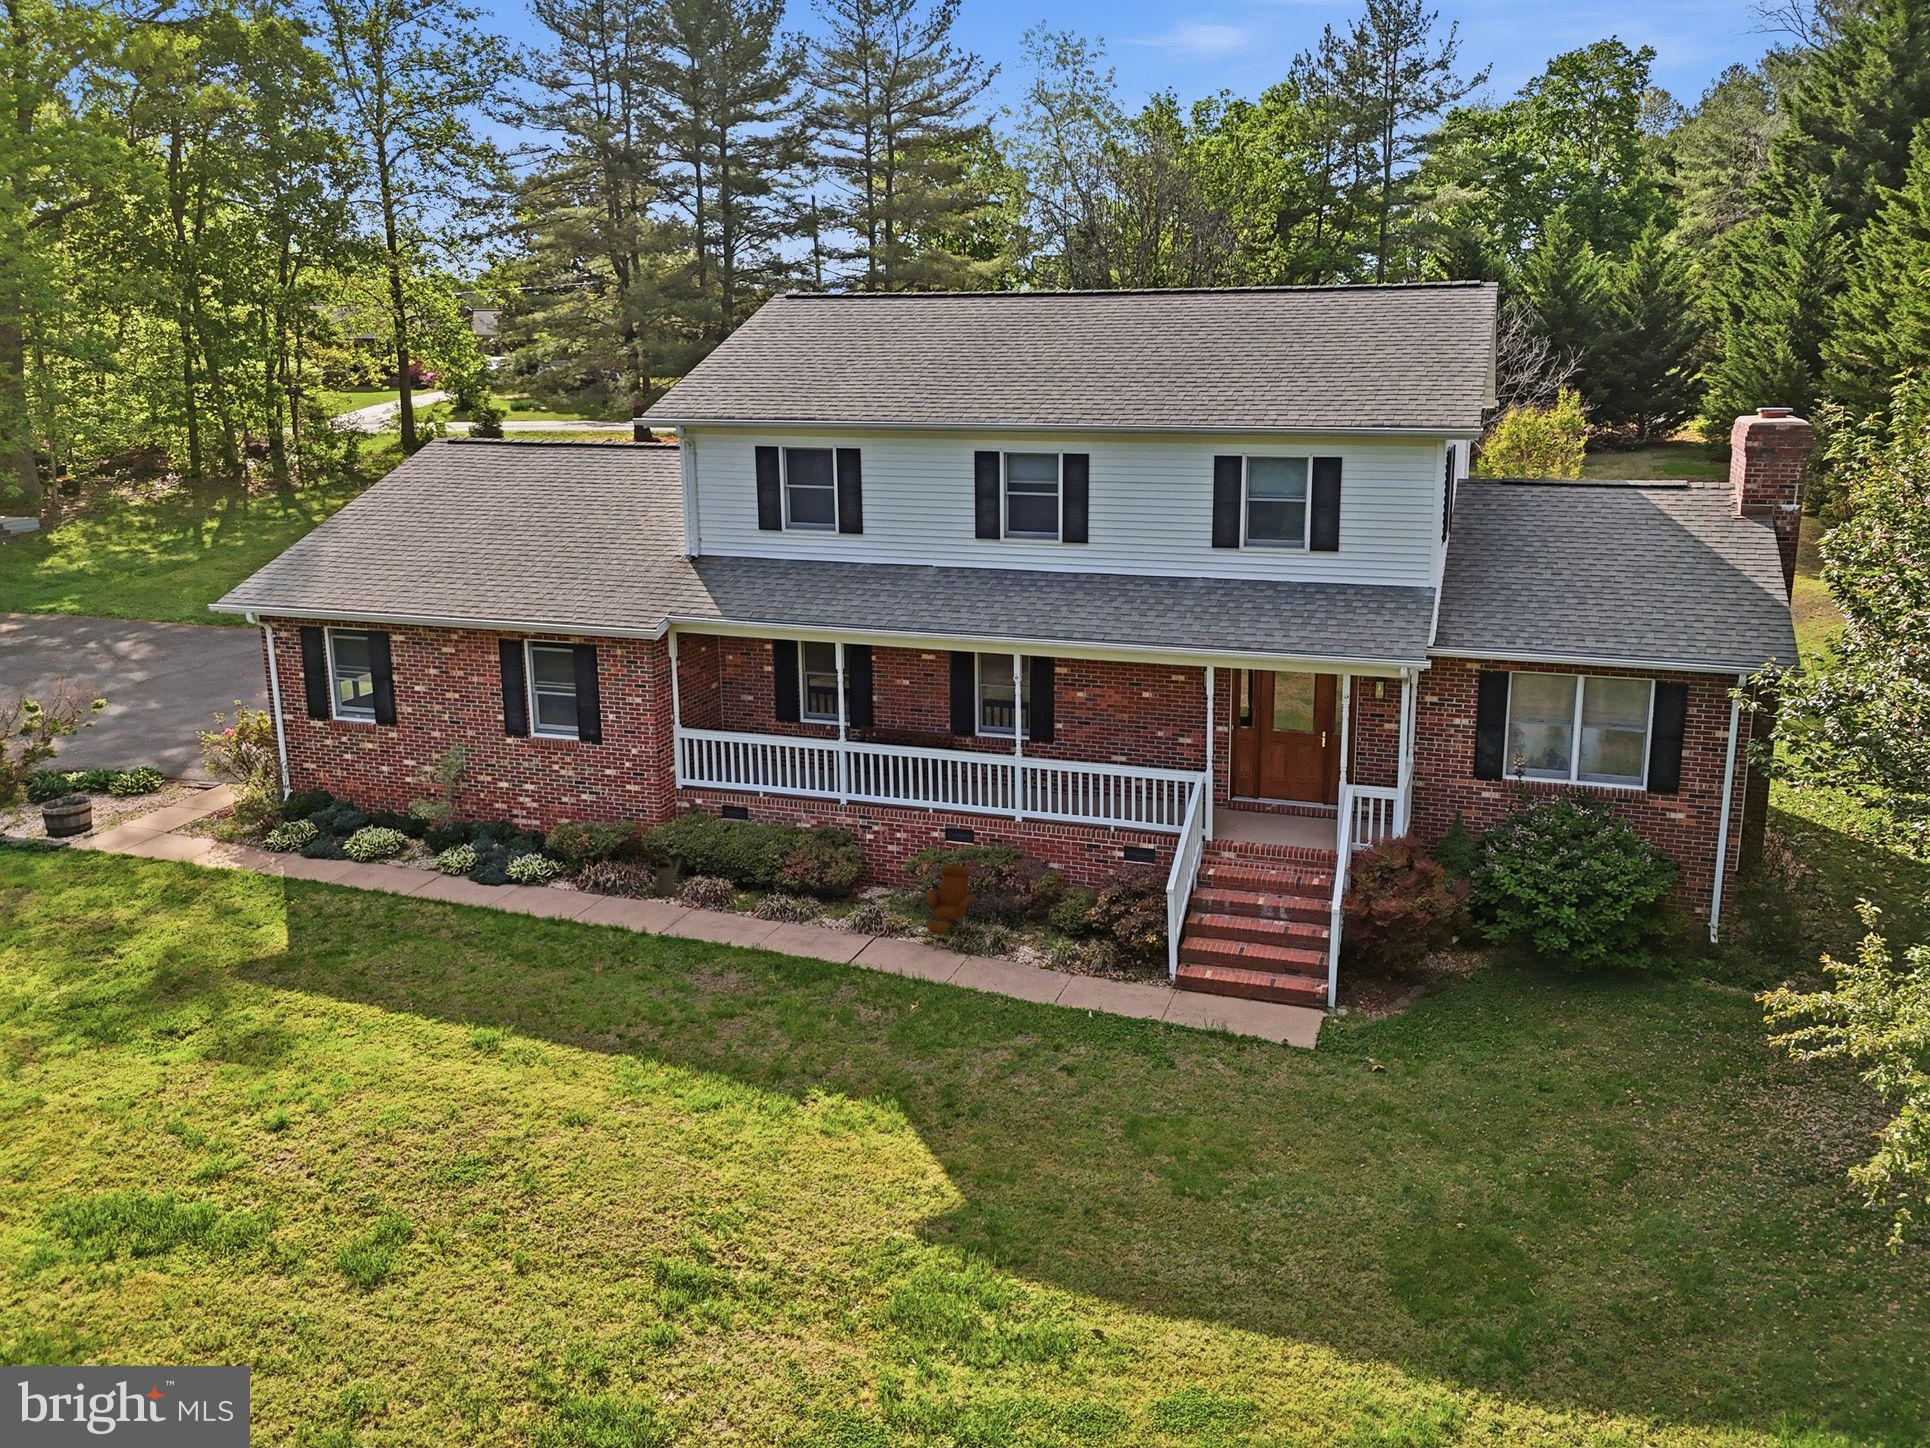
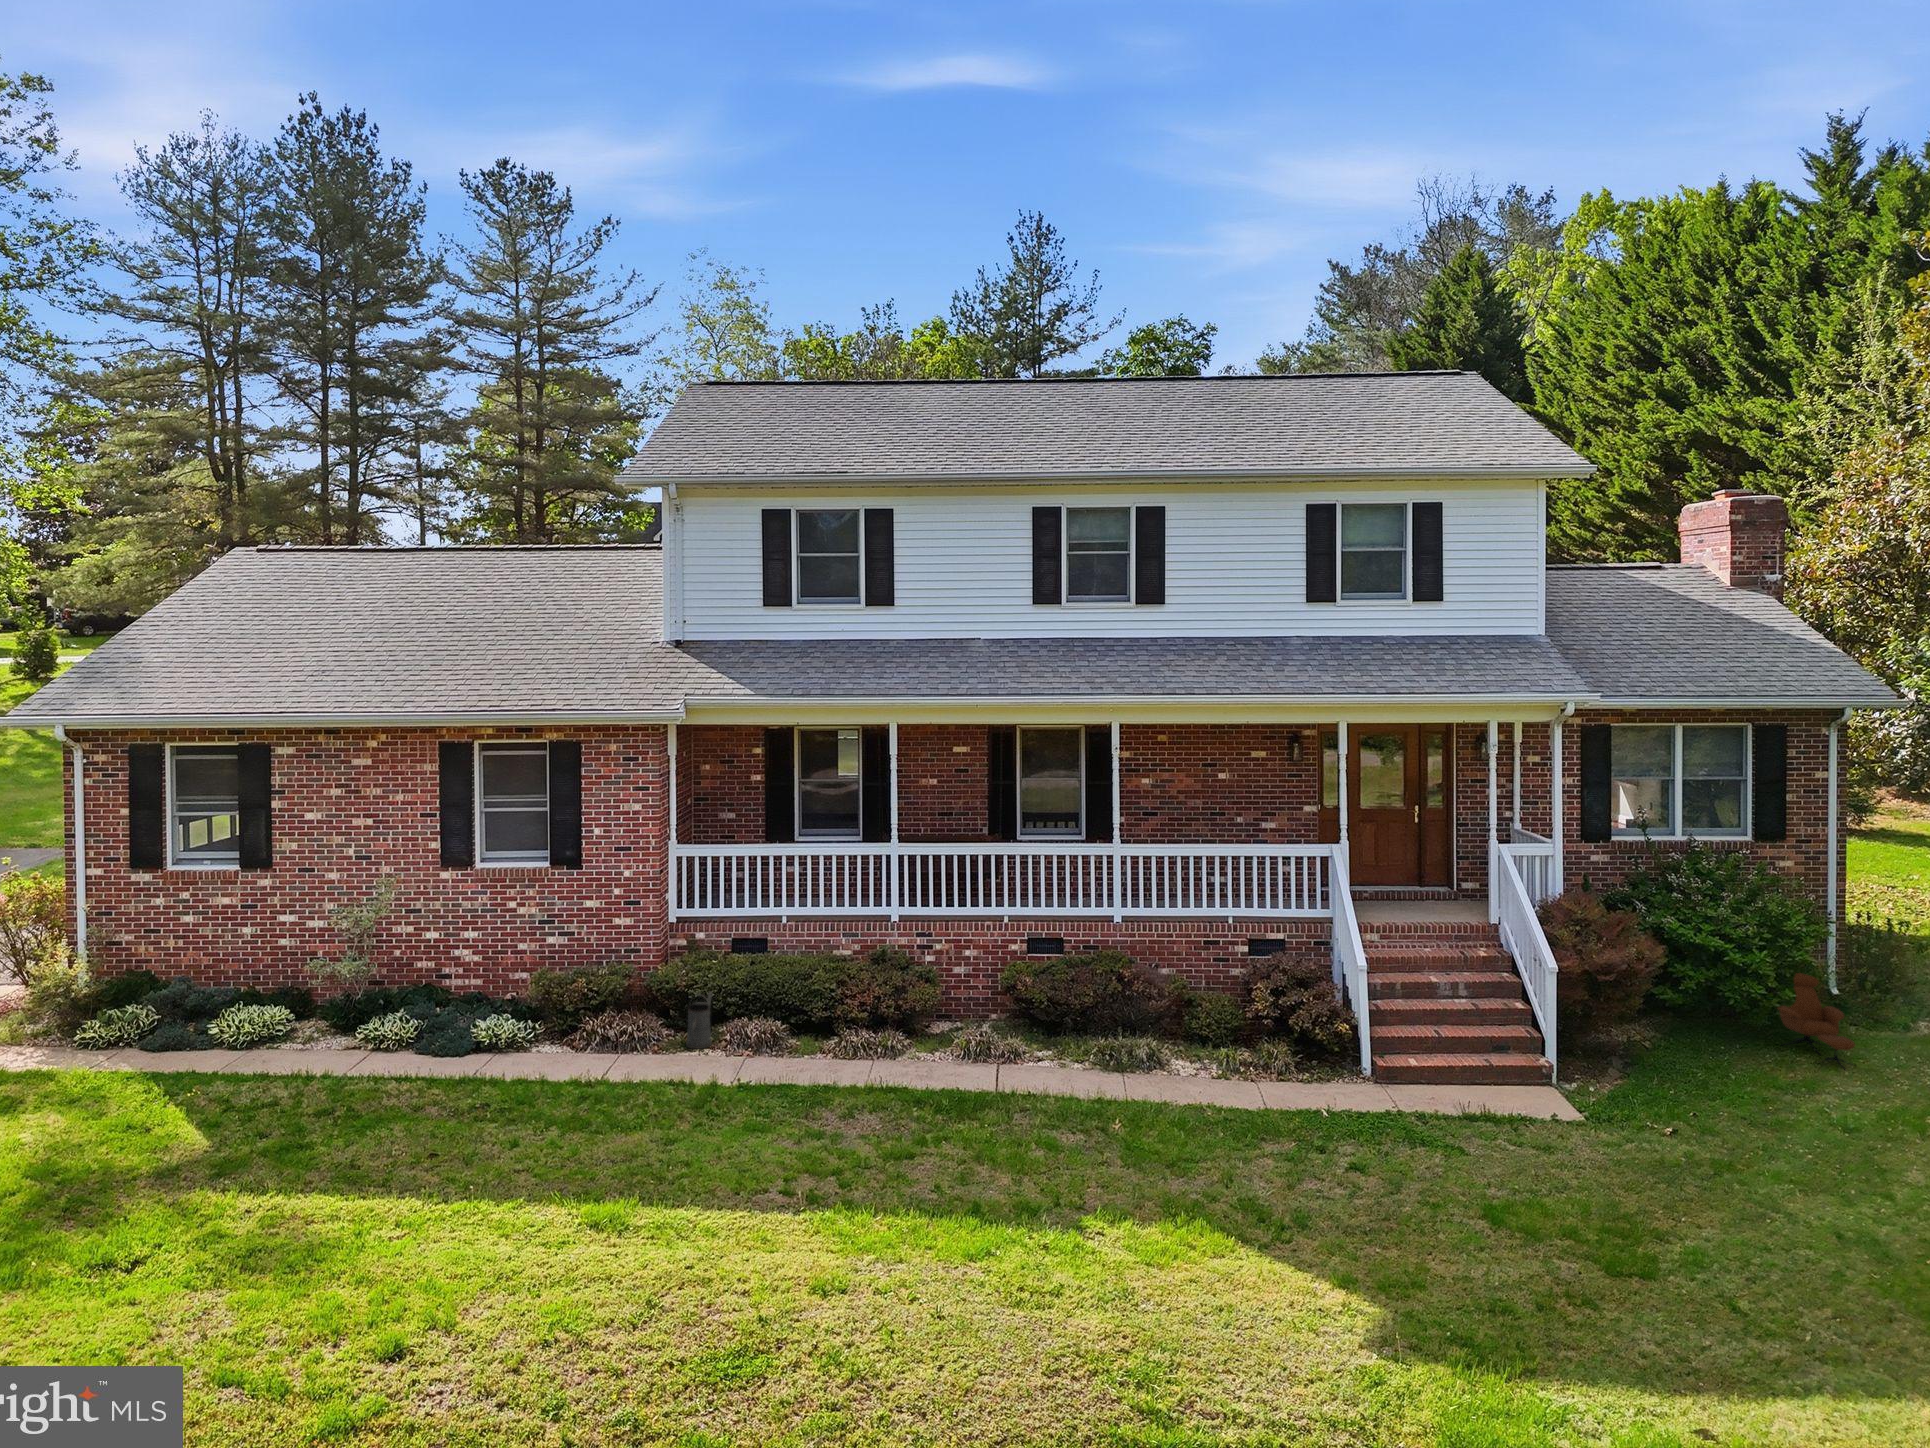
lounge chair: present [926,865,975,950] -> present [1778,973,1855,1070]

